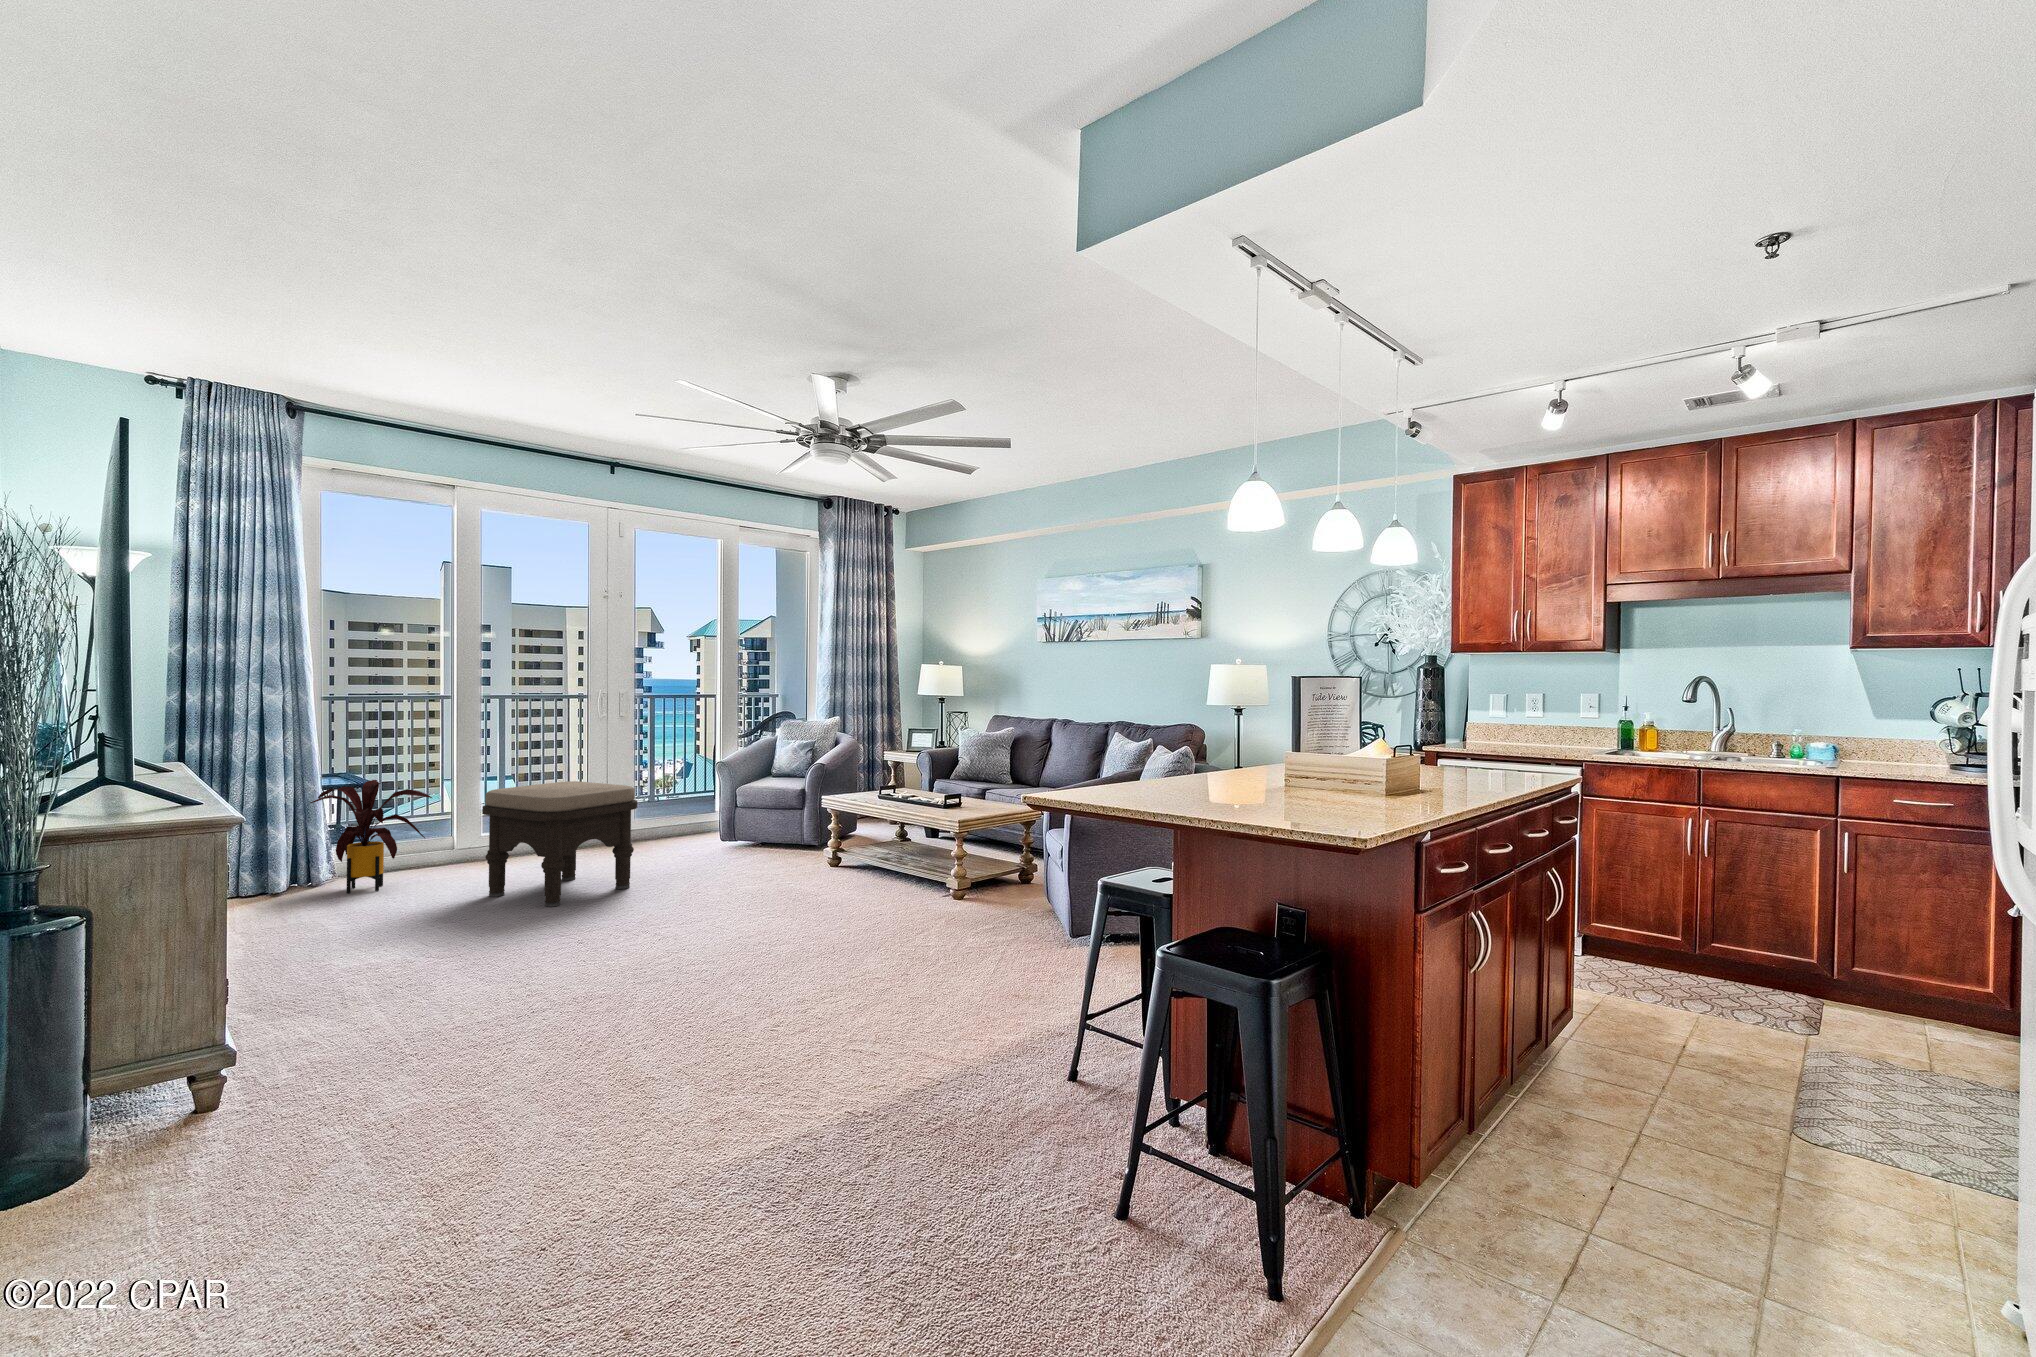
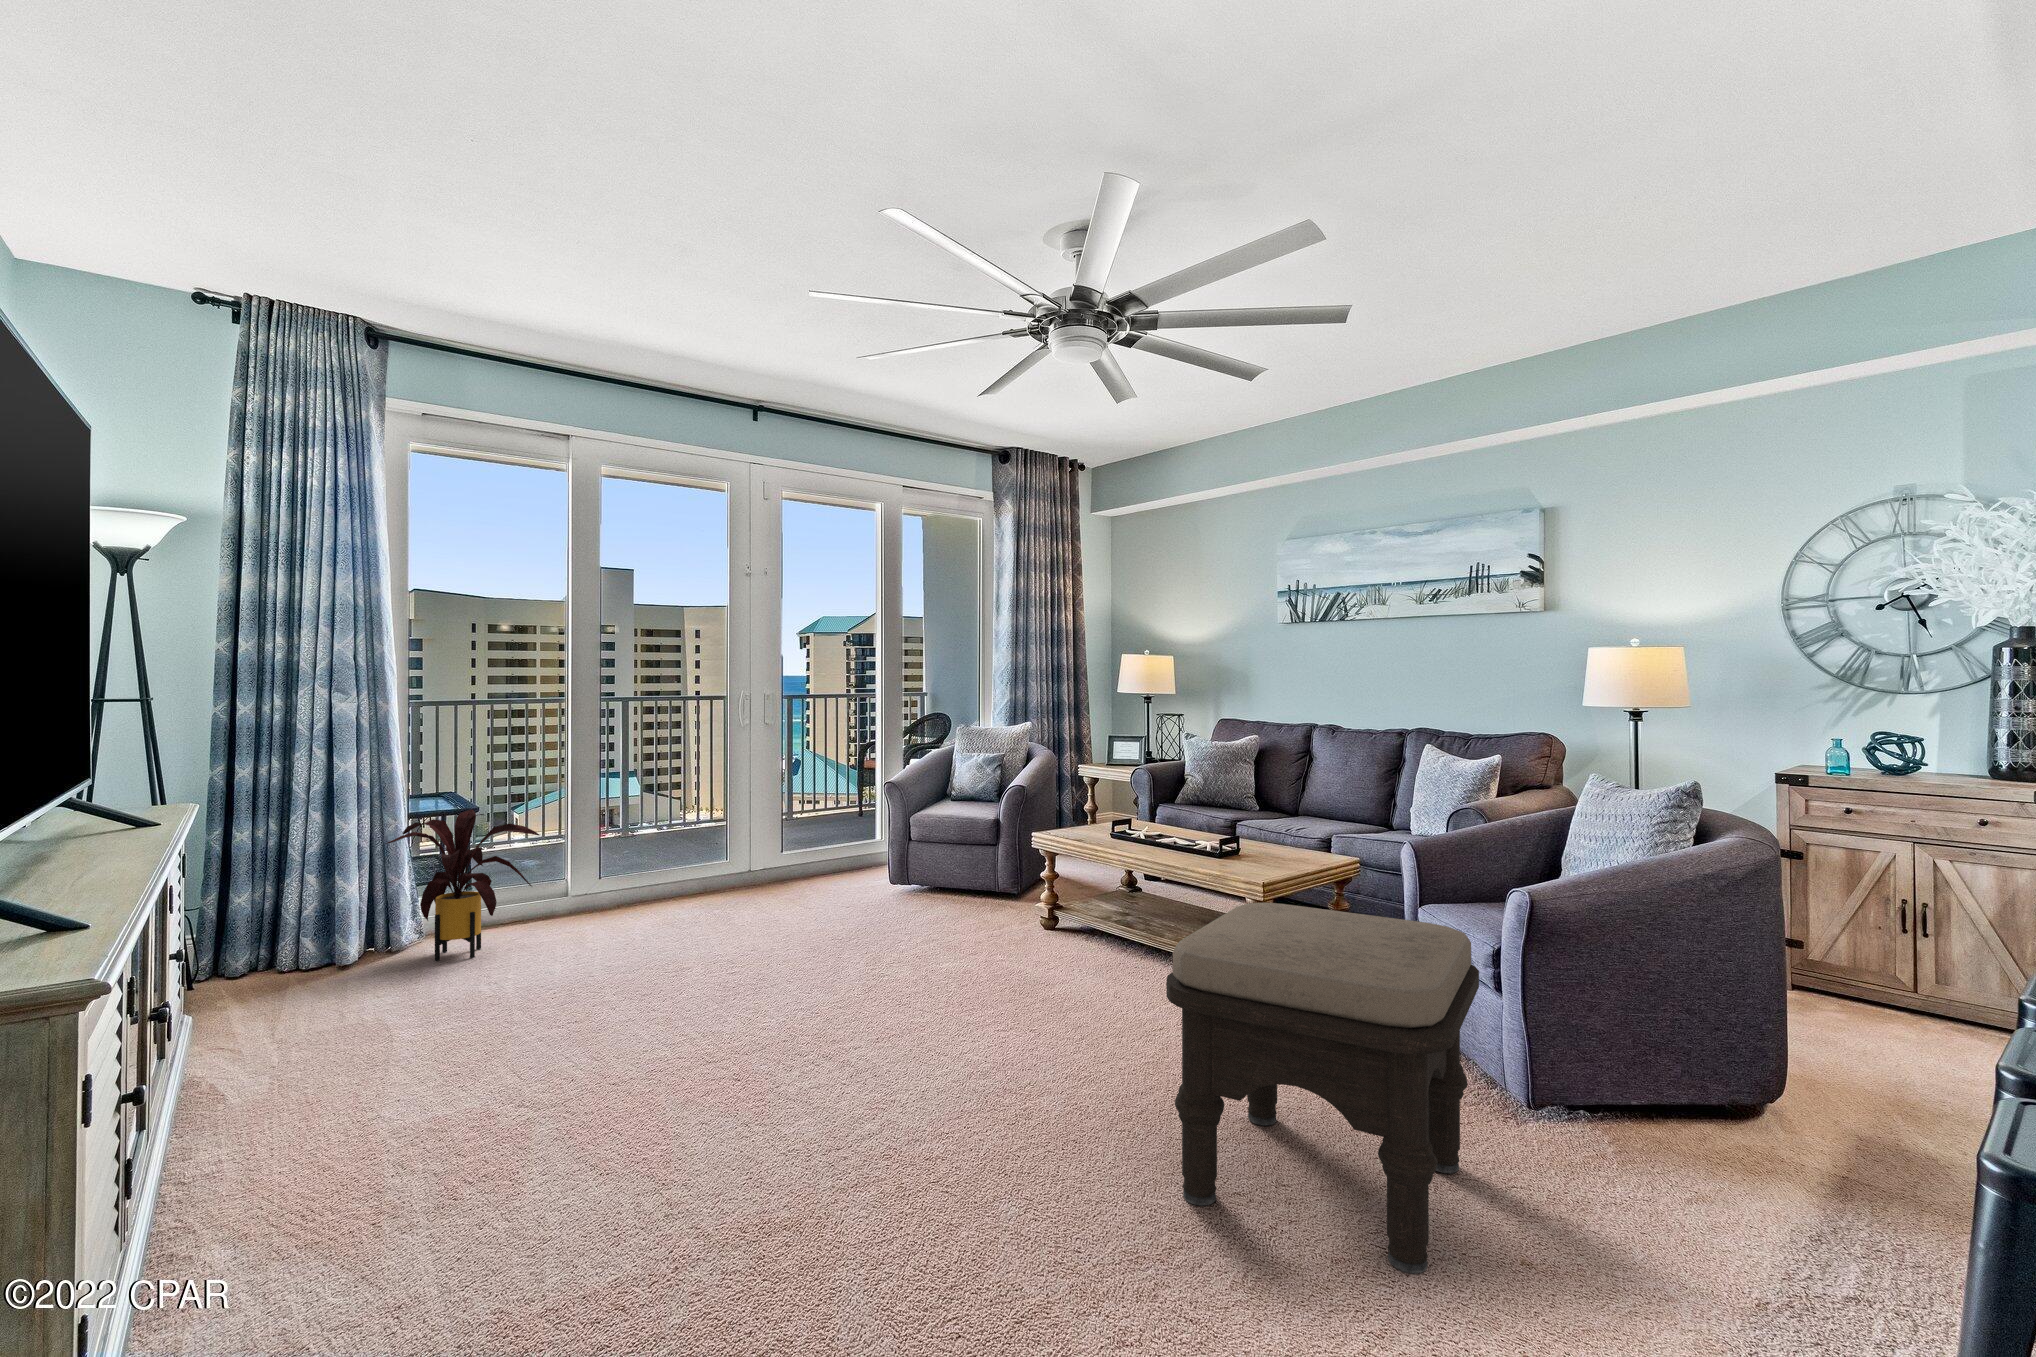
ottoman: present [482,781,637,907] -> present [1166,903,1479,1274]

